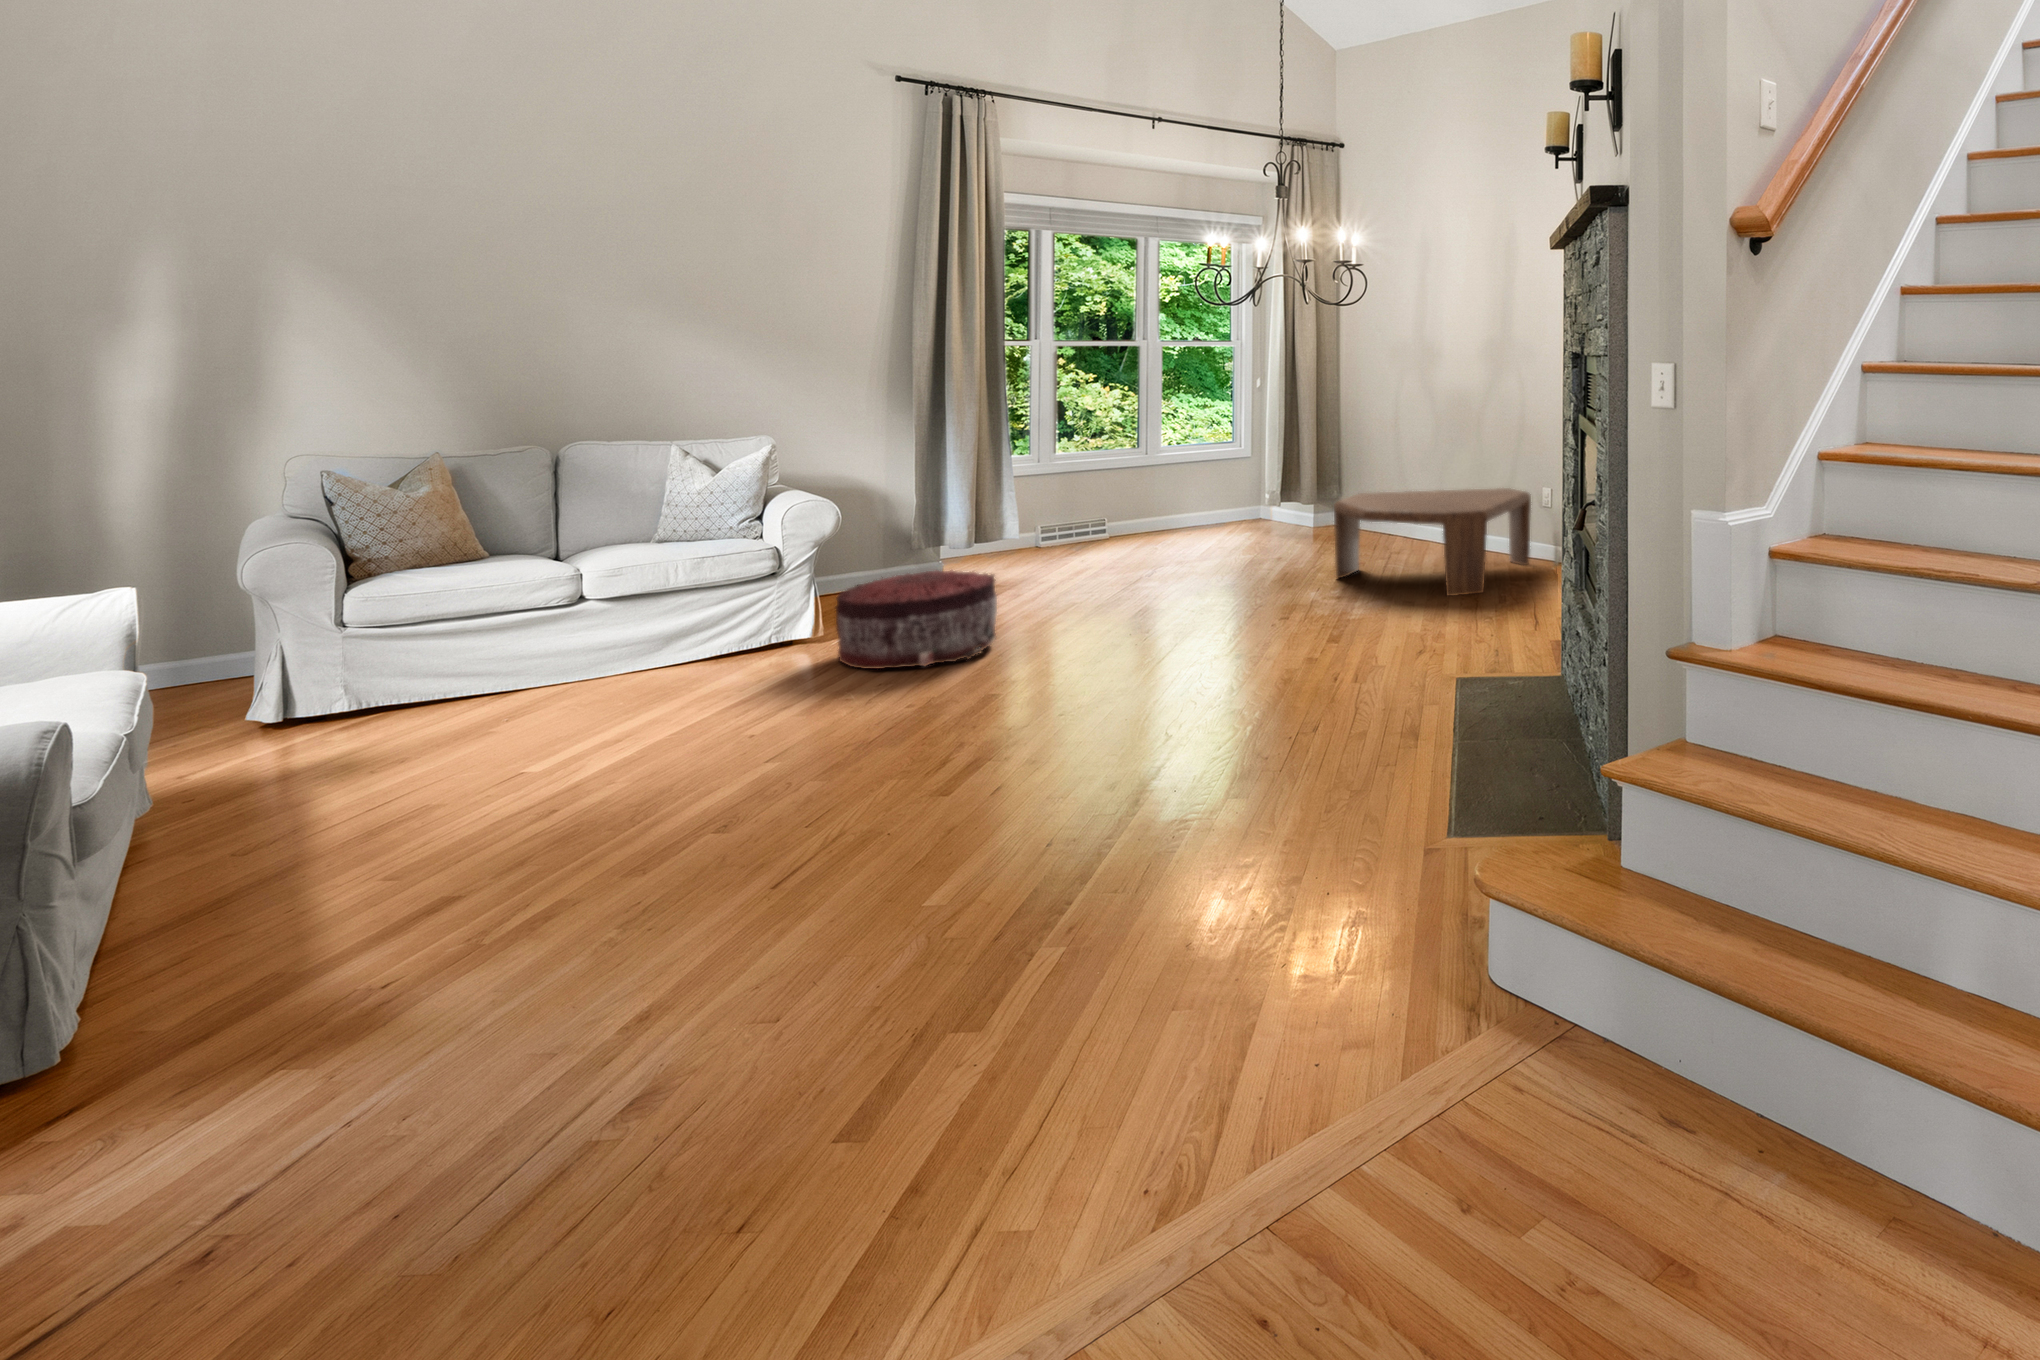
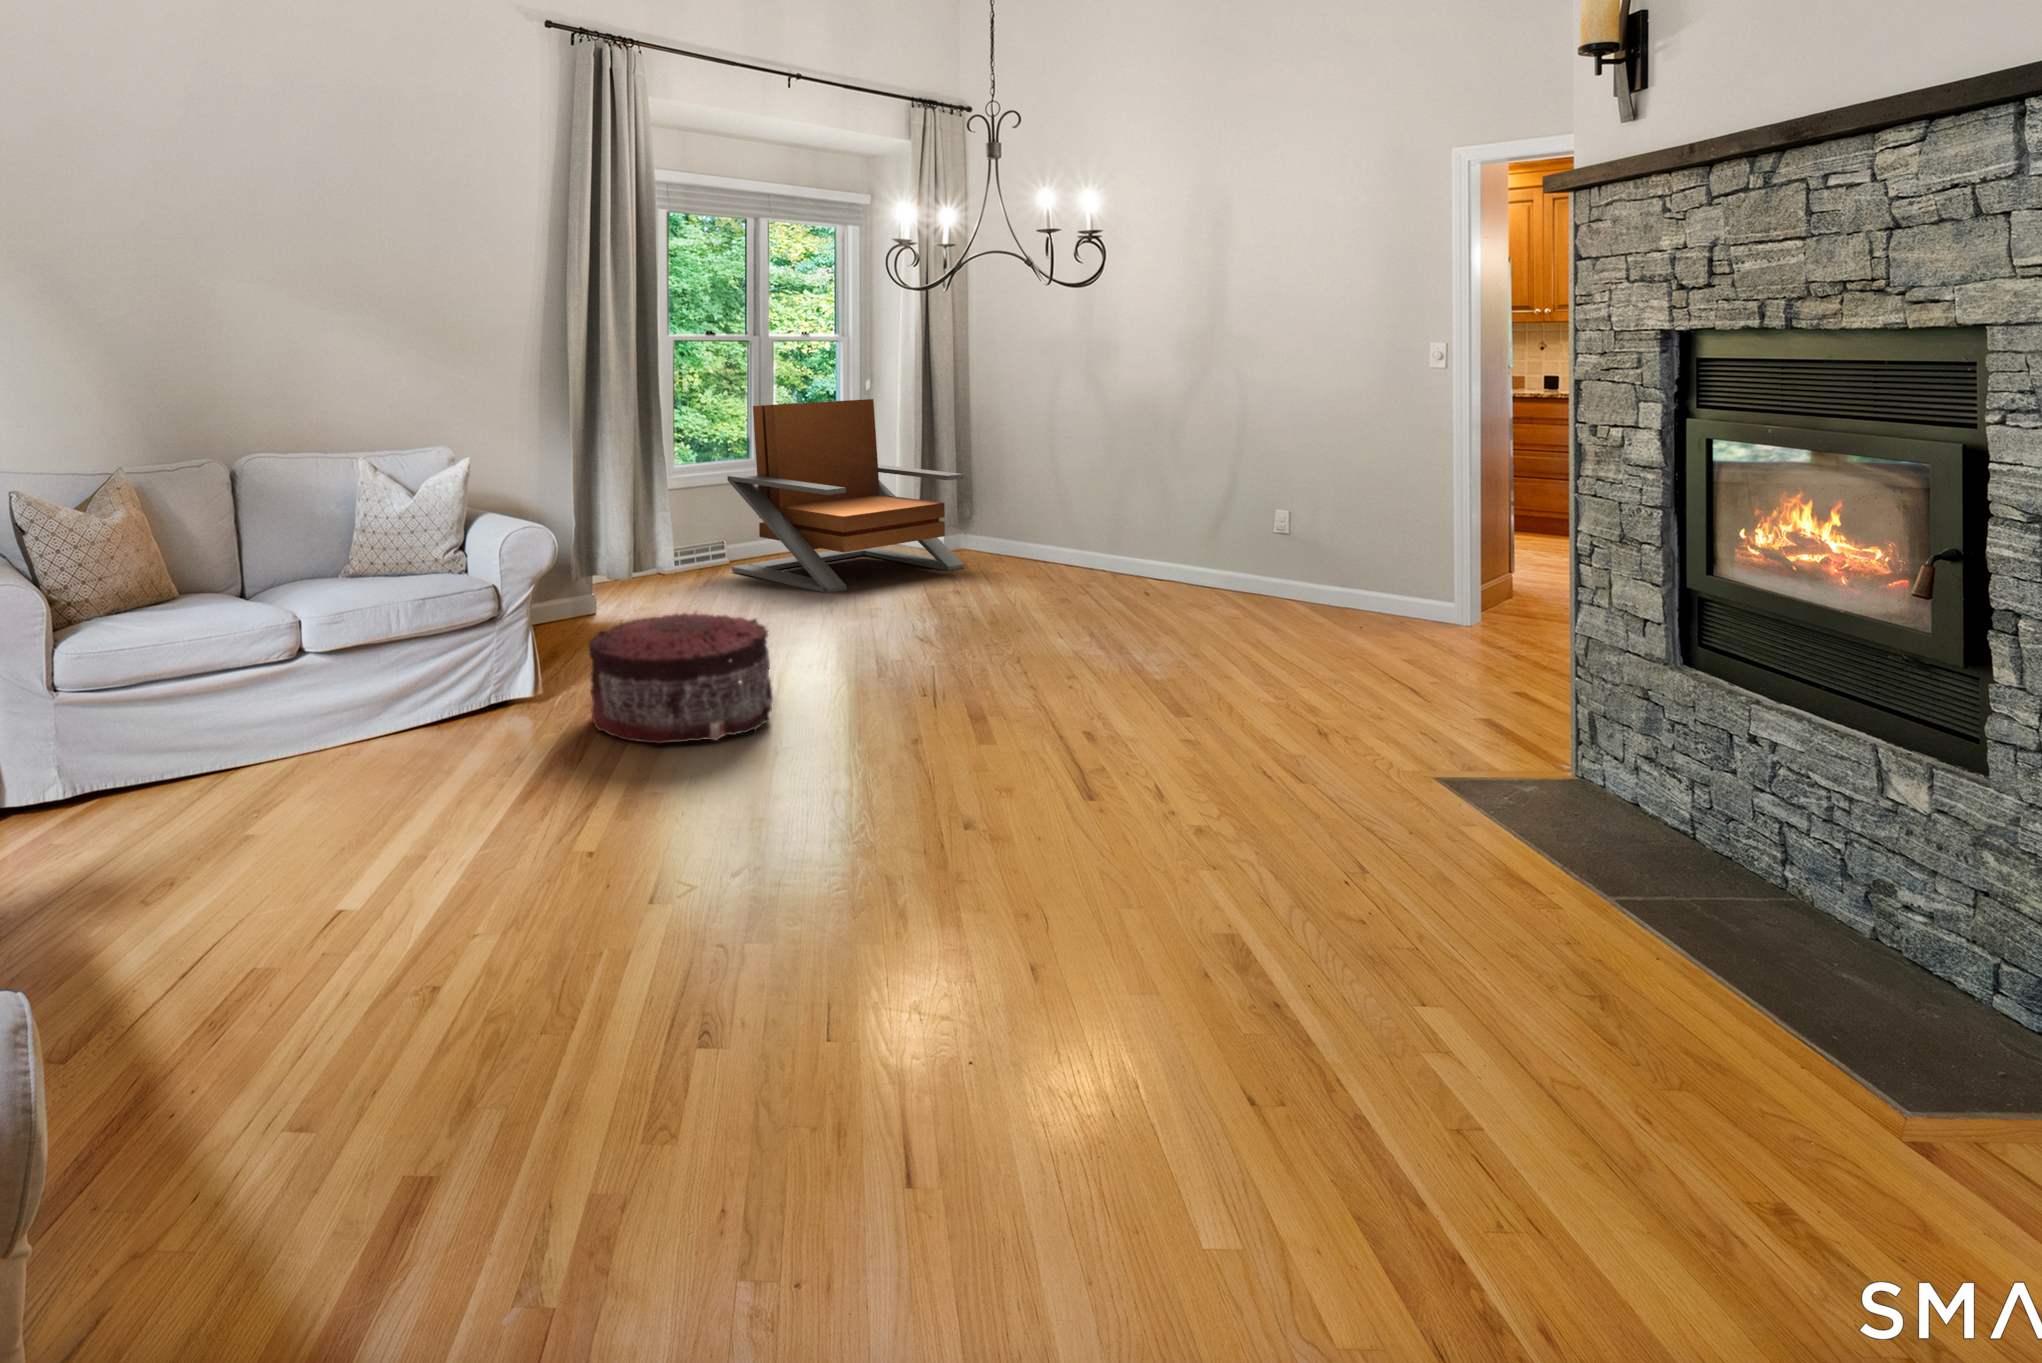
lounge chair: none [1104,397,1313,565] -> present [727,399,964,593]
coffee table: present [1334,488,1531,596] -> none [1060,507,1279,644]

